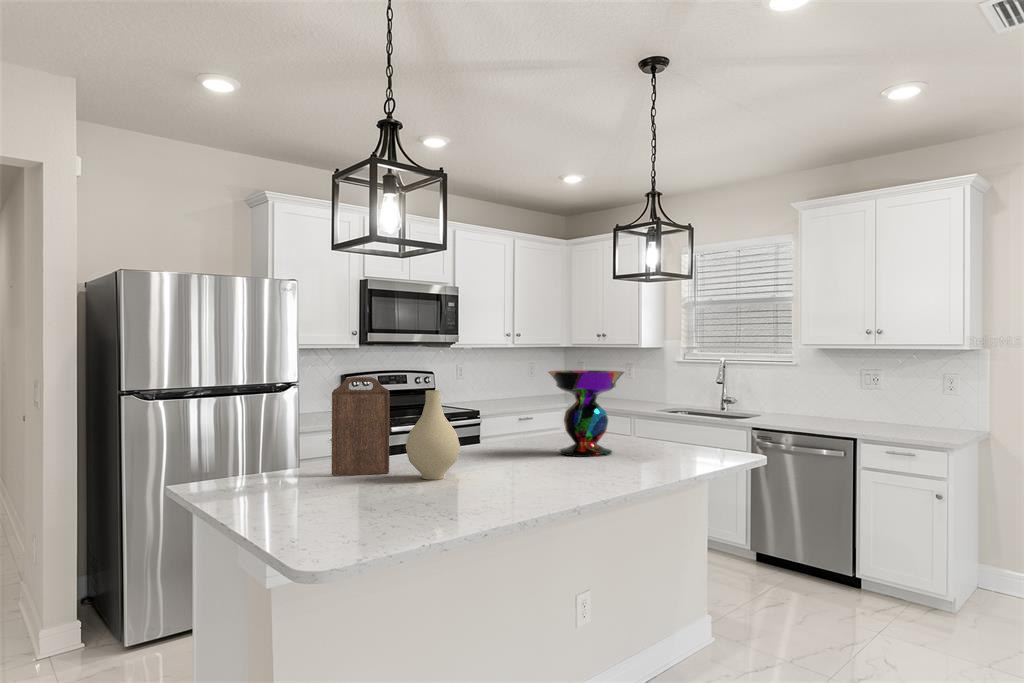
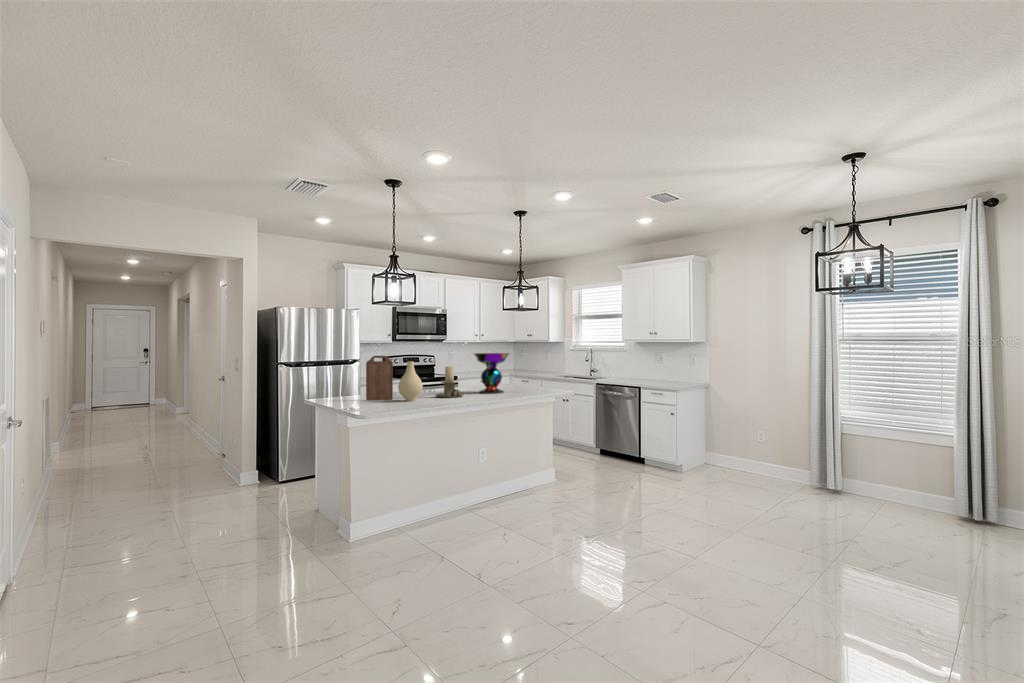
candle holder: none [478,400,540,469] -> present [436,366,464,398]

